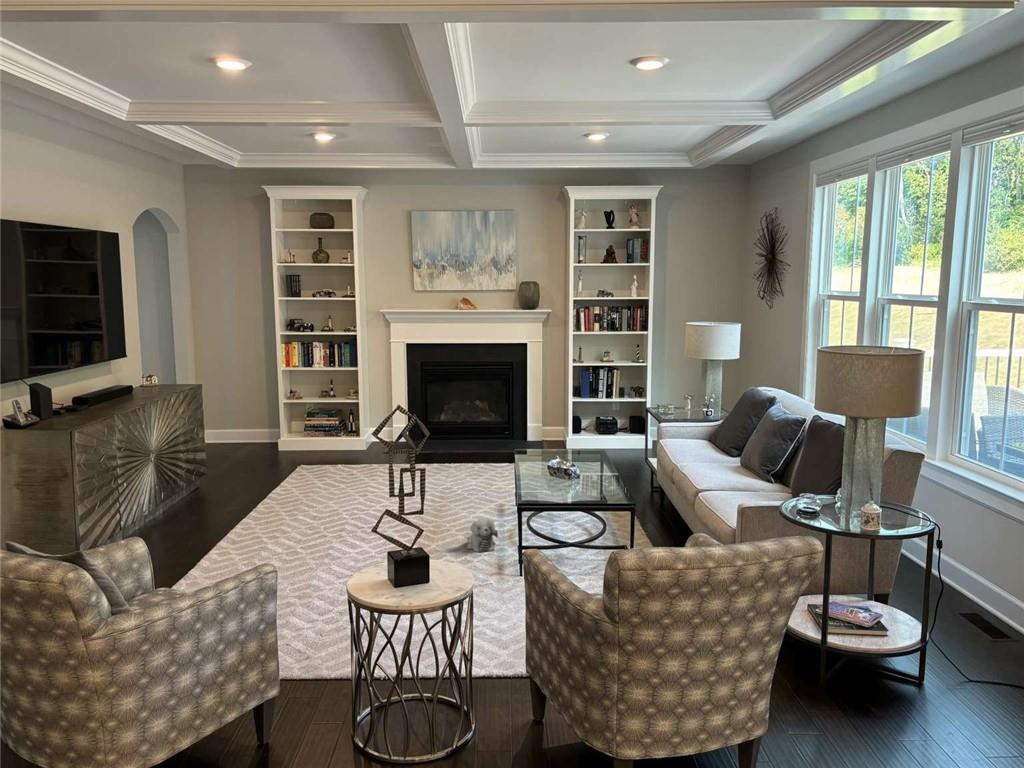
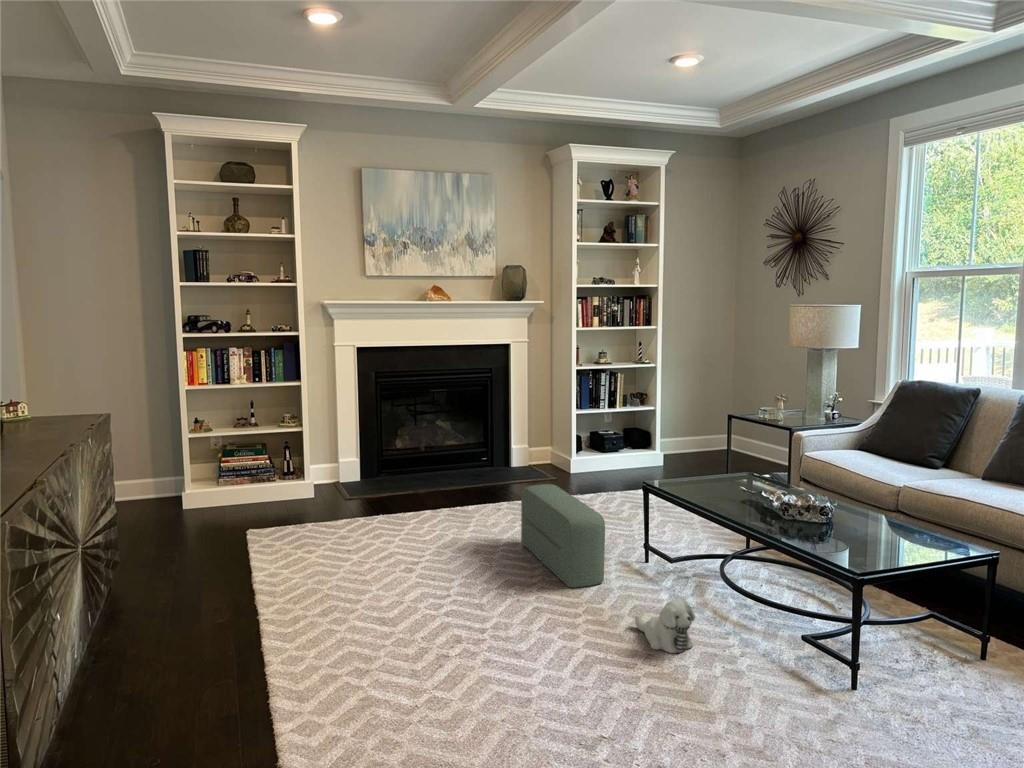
pouf: none [458,447,487,515] -> present [521,484,605,588]

